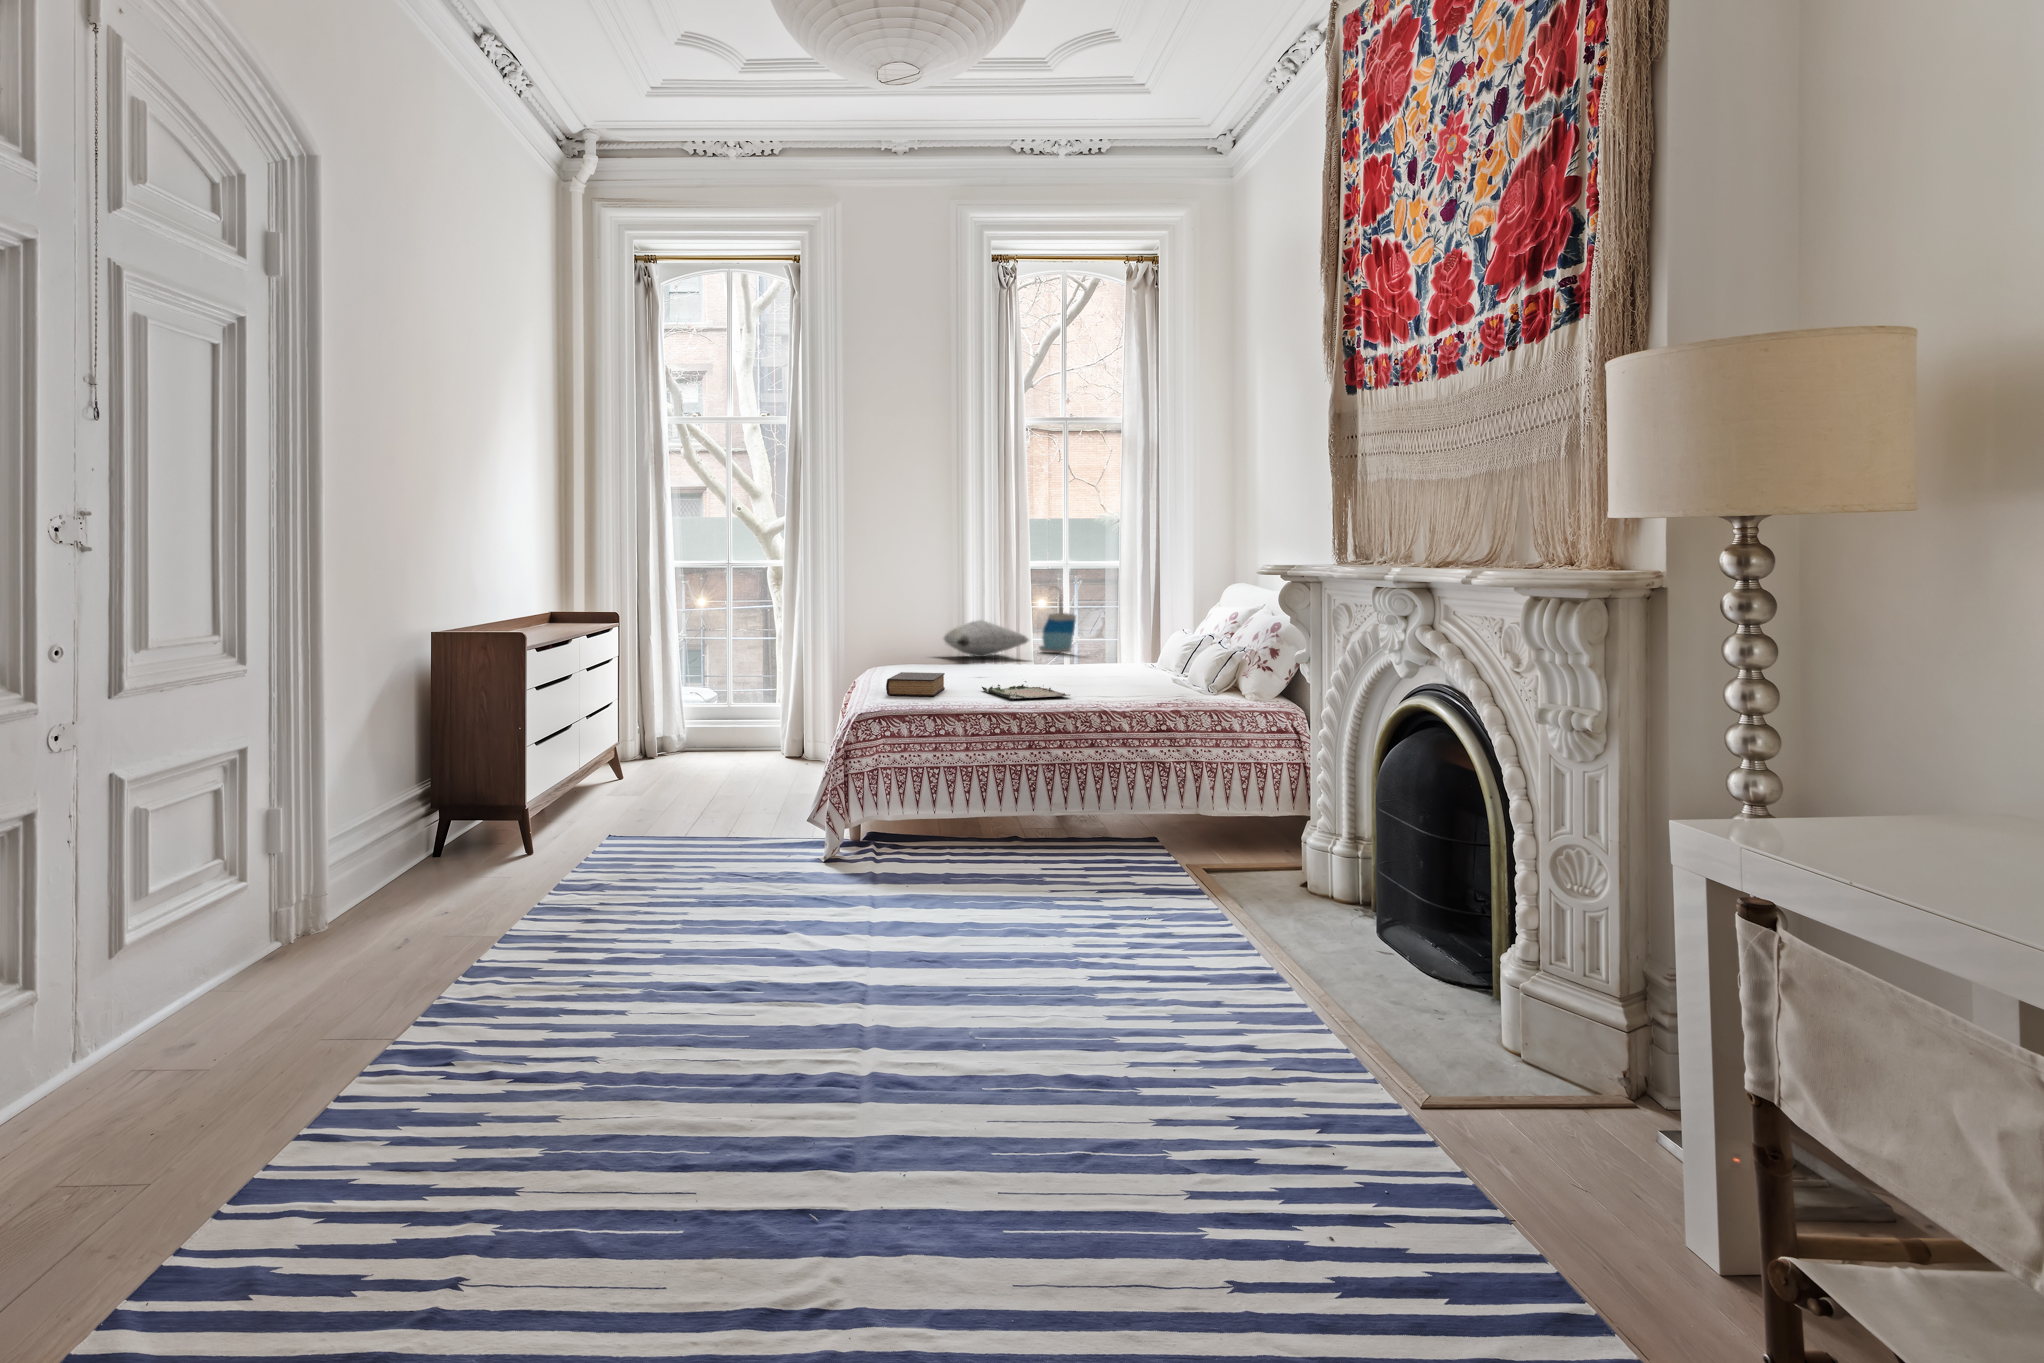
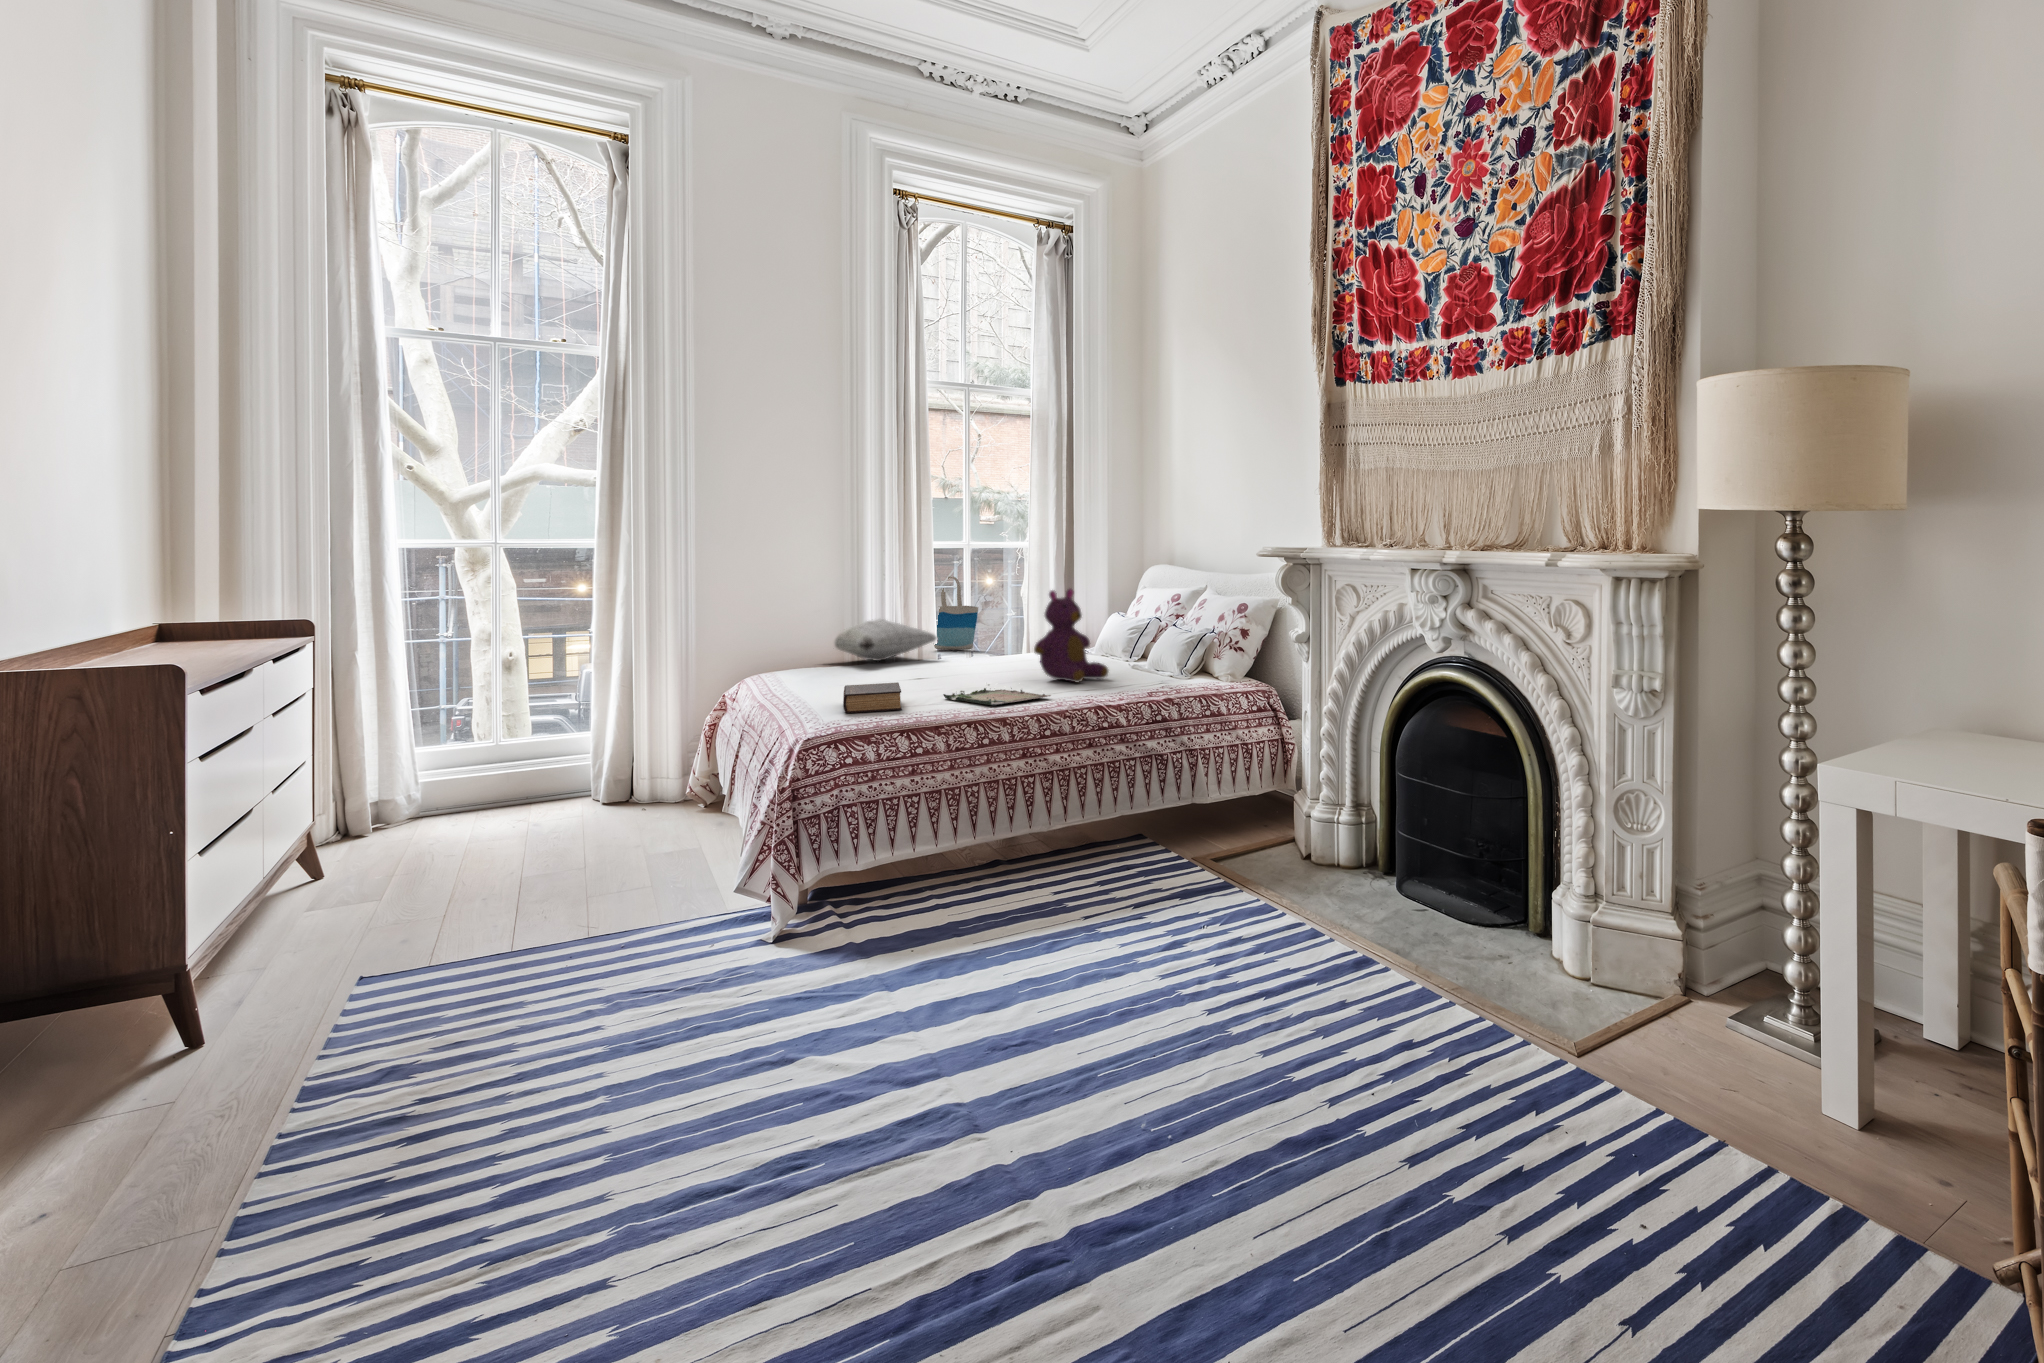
teddy bear: none [1078,598,1150,687] -> present [1034,589,1108,682]

